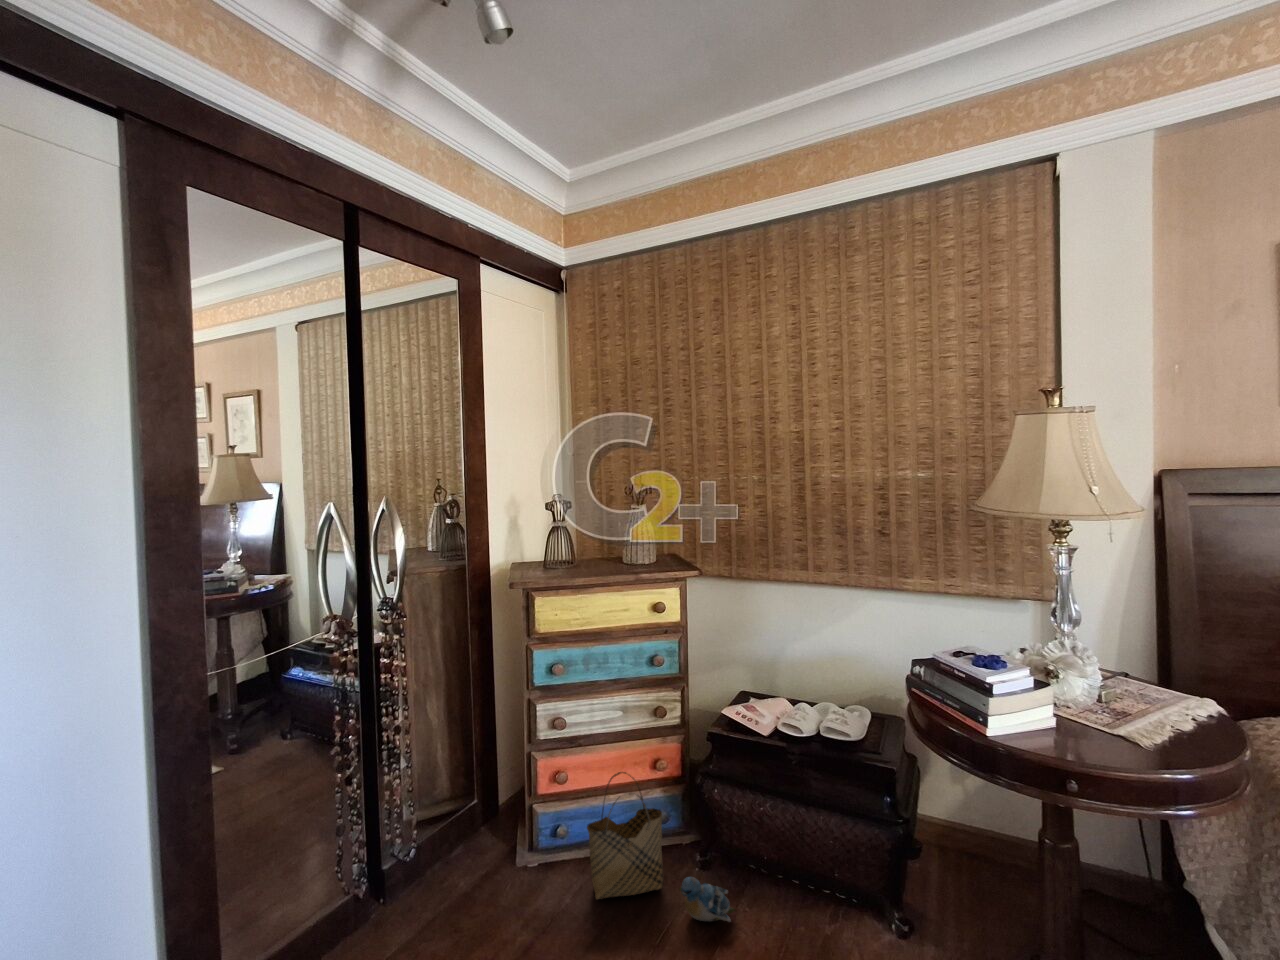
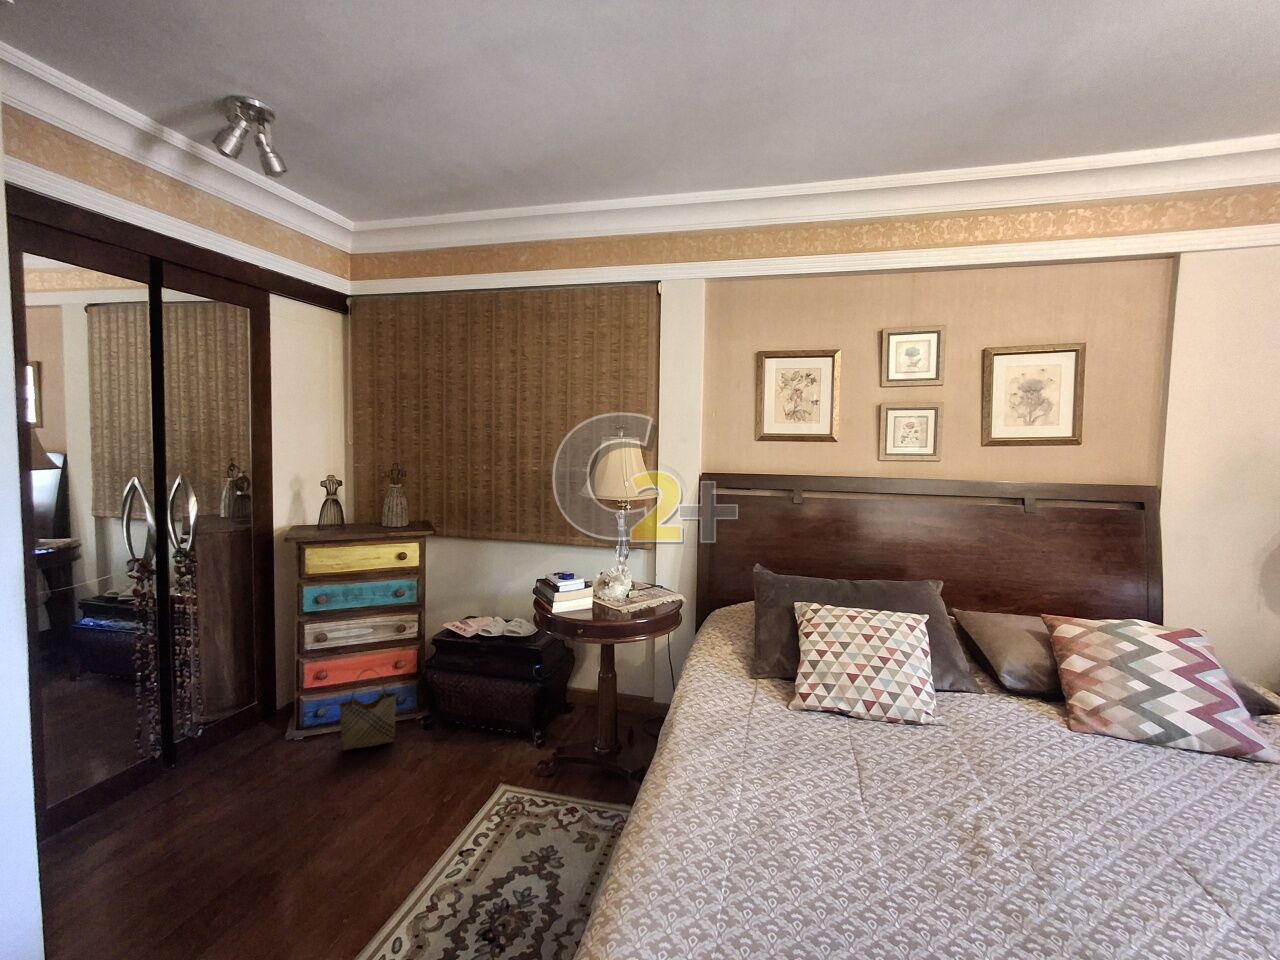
plush toy: present [680,877,736,922] -> none [401,728,439,754]

